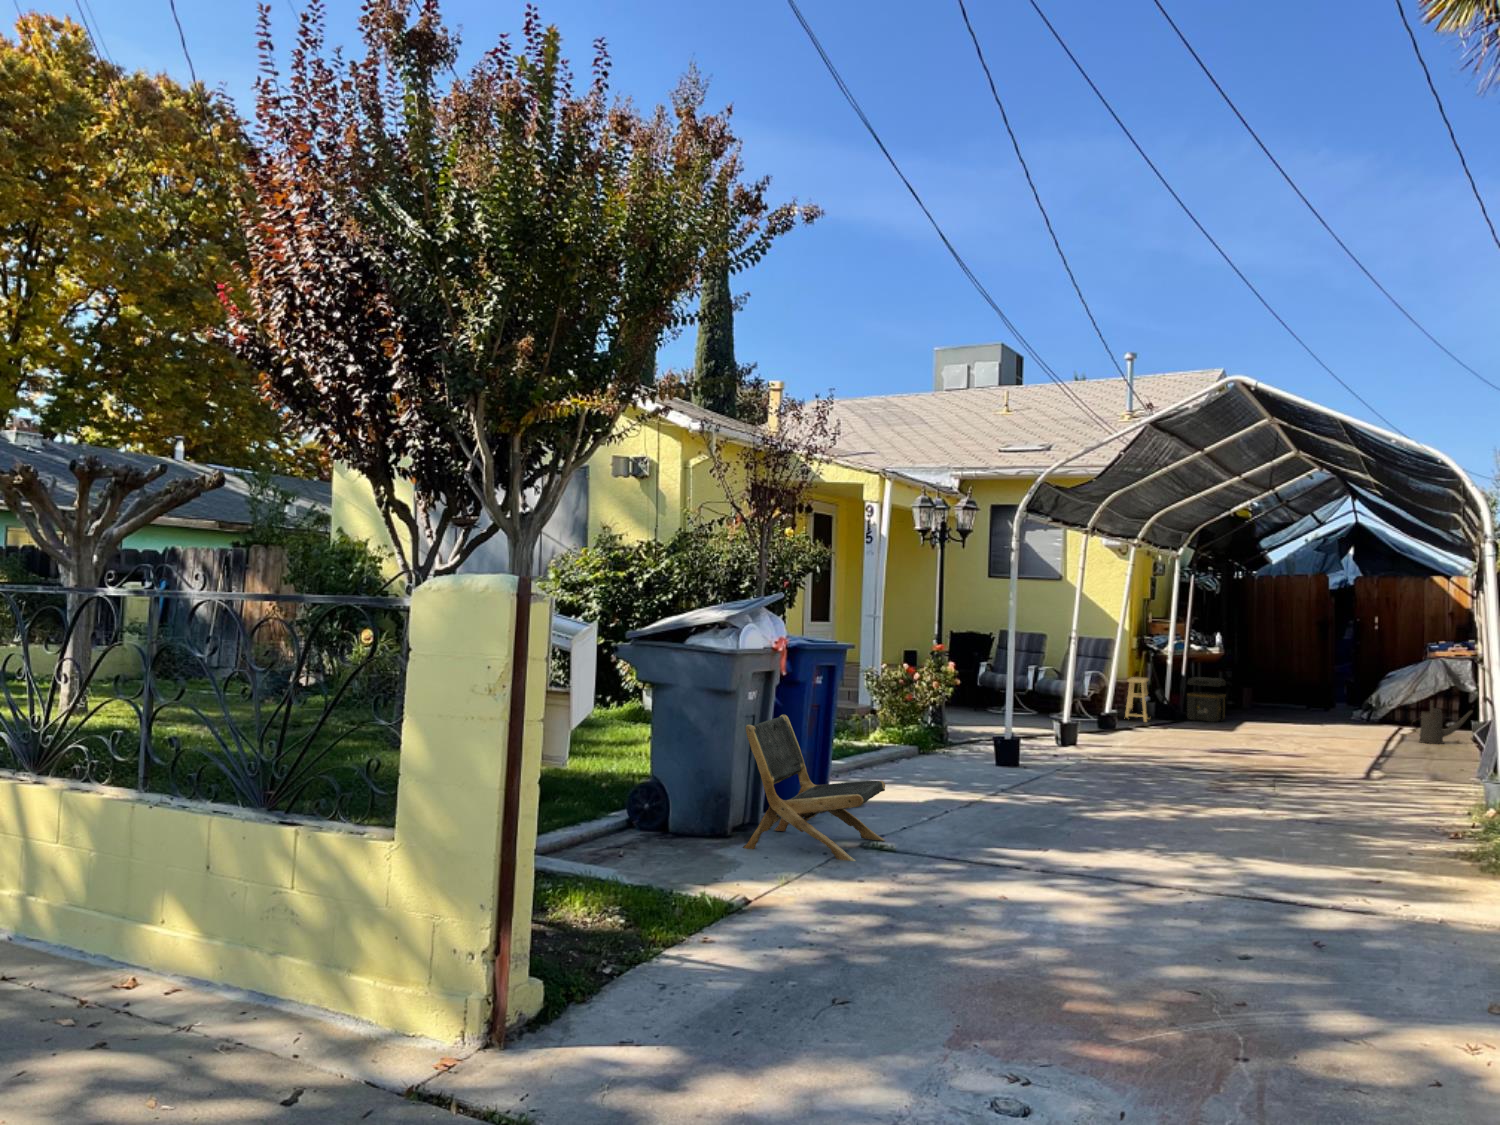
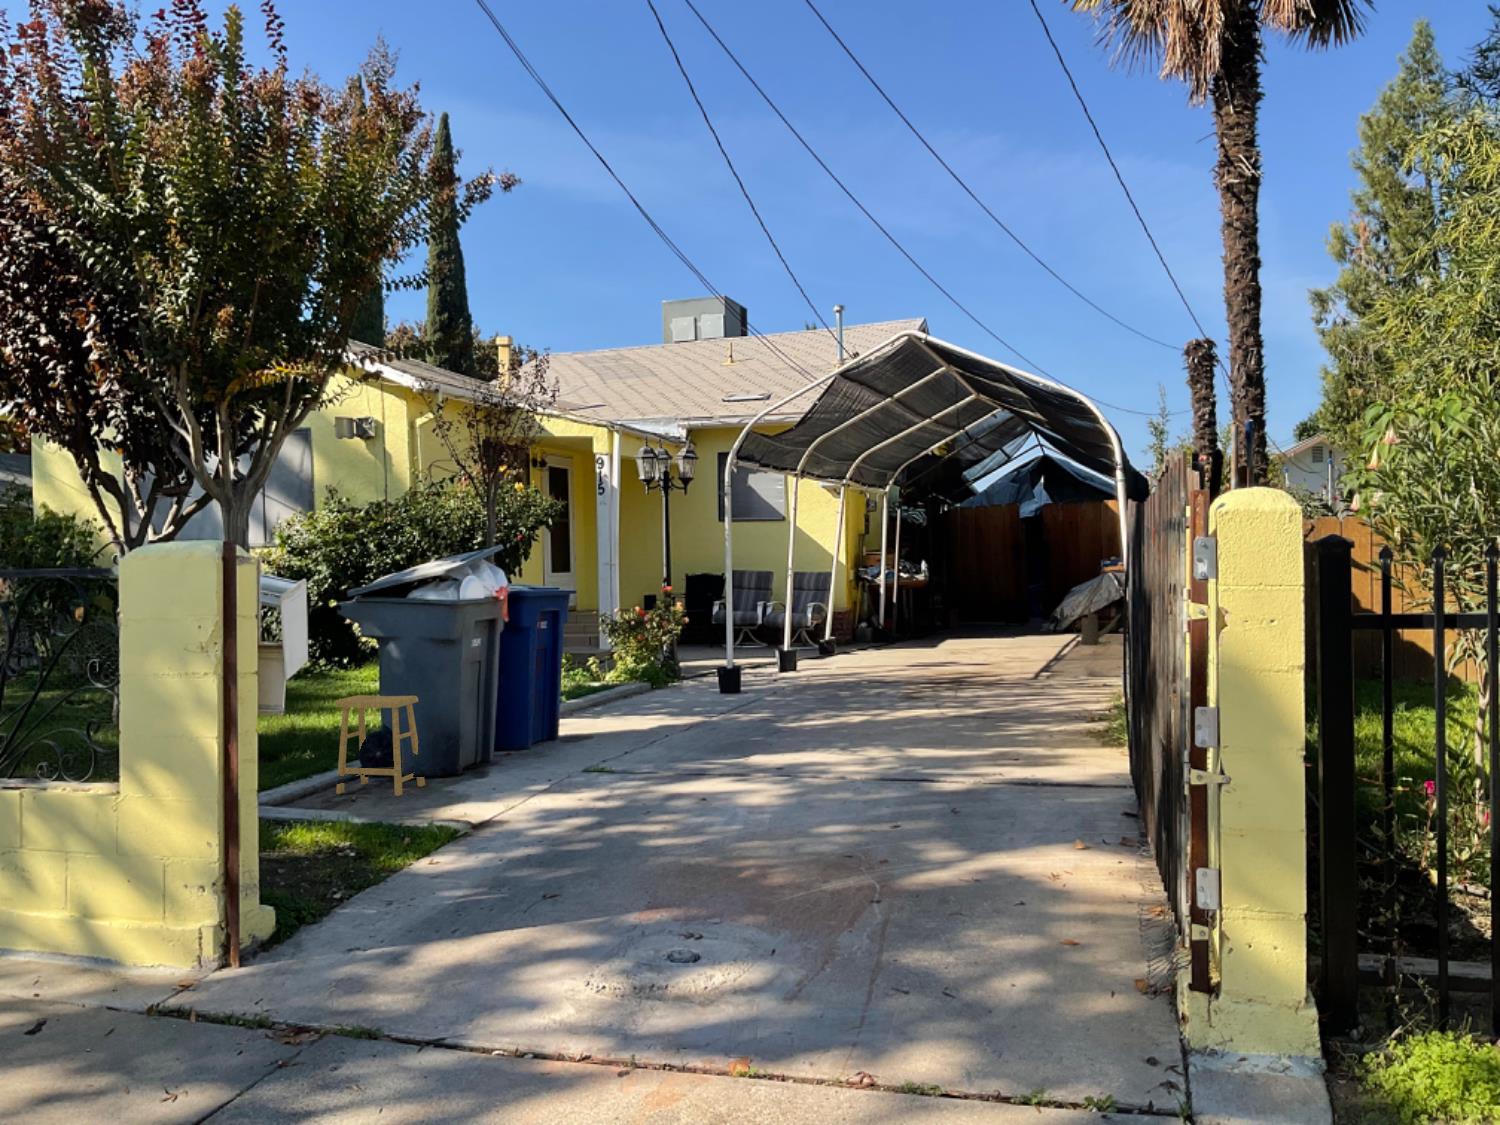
stool: present [1125,677,1149,722] -> present [335,695,425,796]
toolbox: present [1187,677,1226,722] -> none [898,601,931,641]
lounge chair: present [743,715,885,861] -> none [472,656,609,782]

